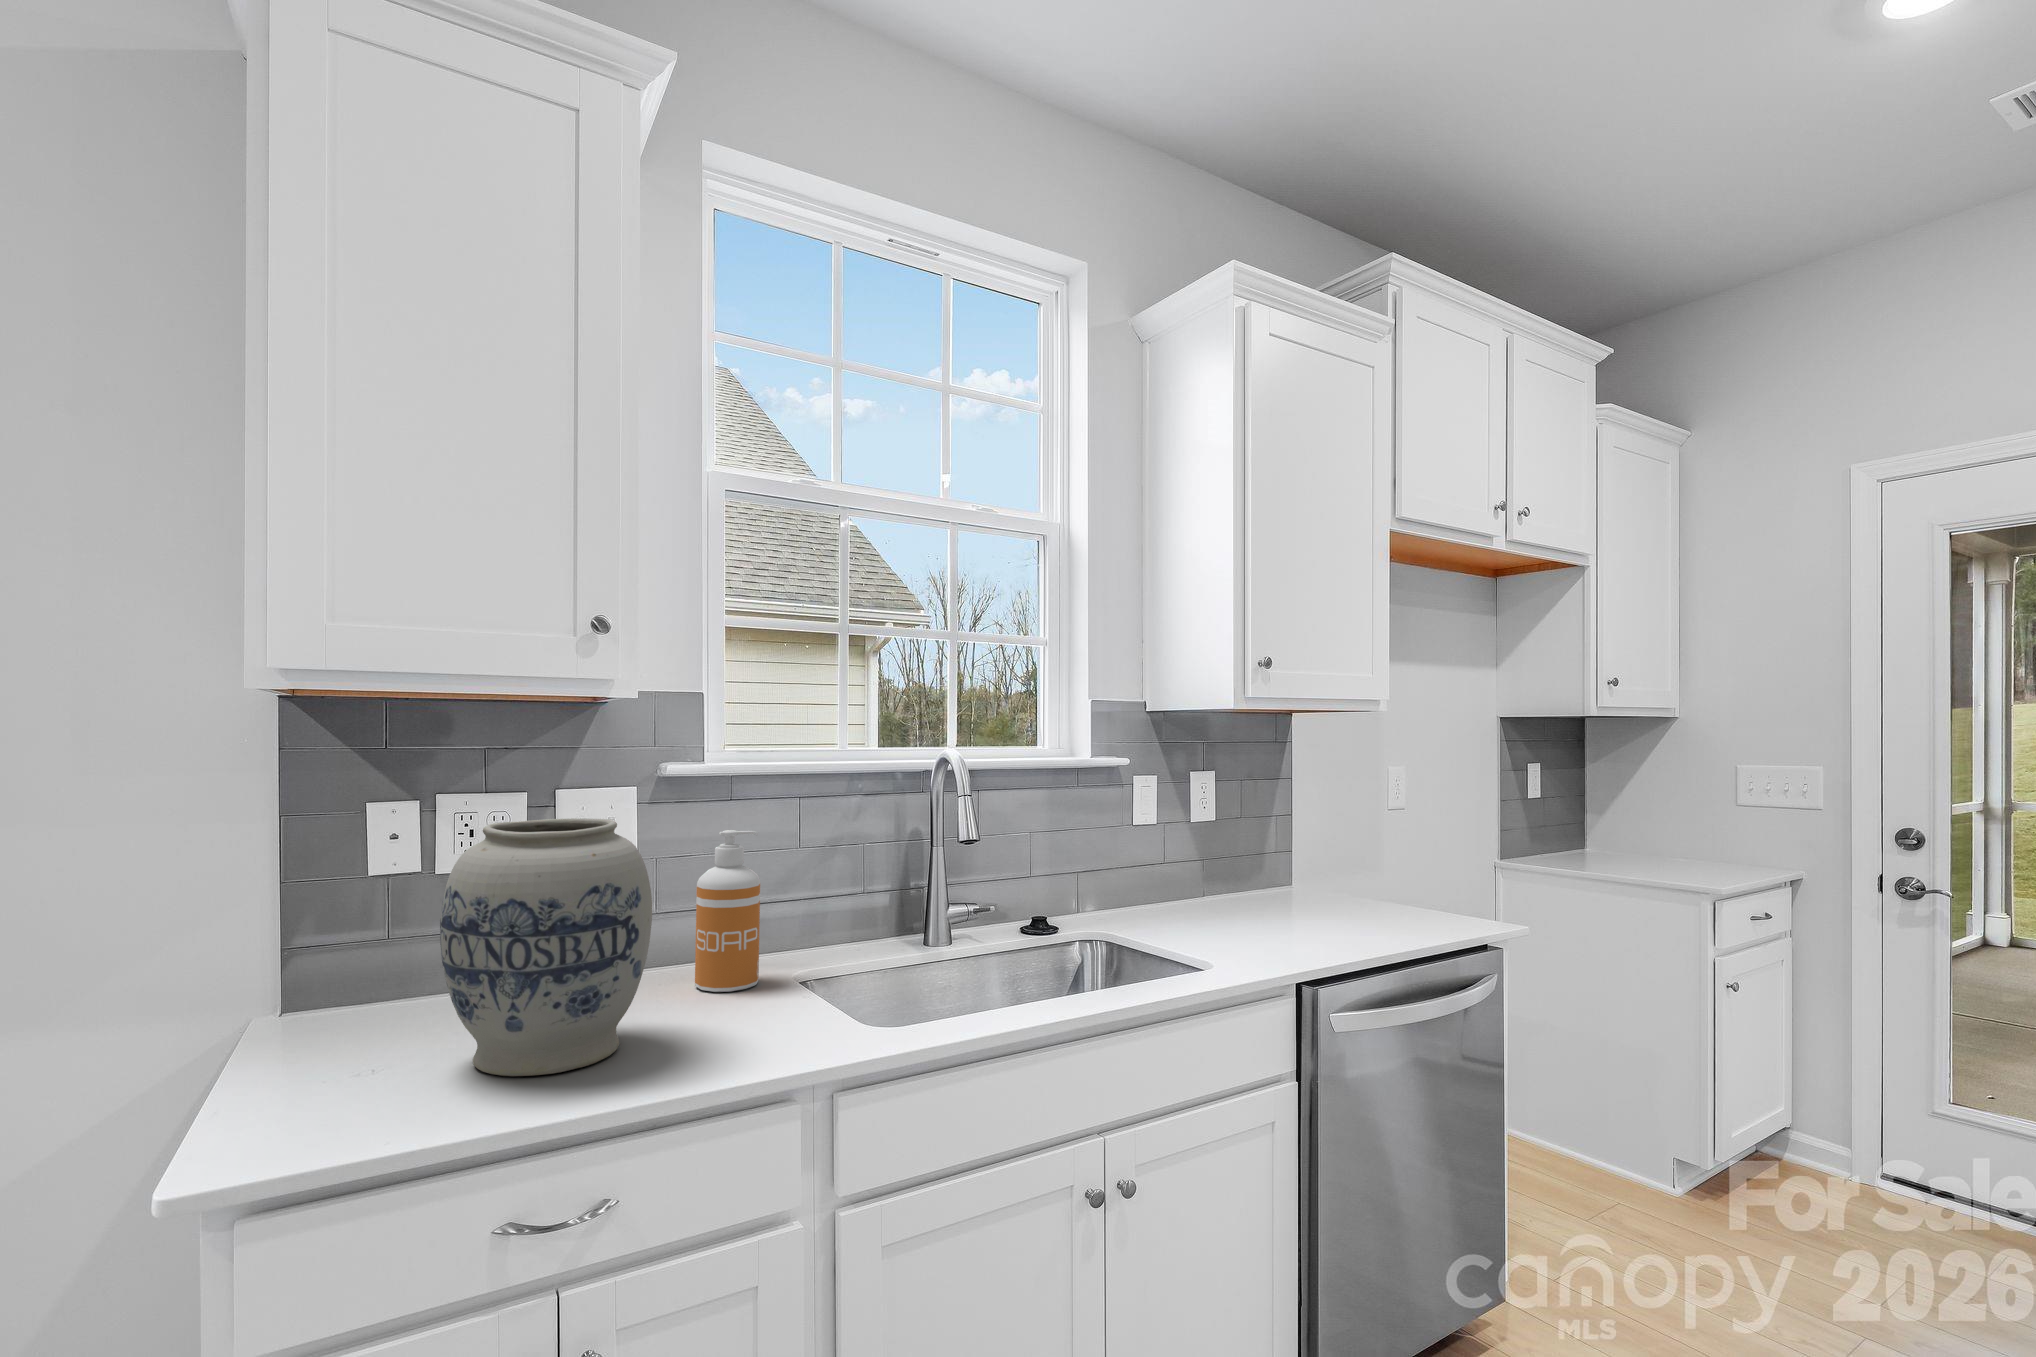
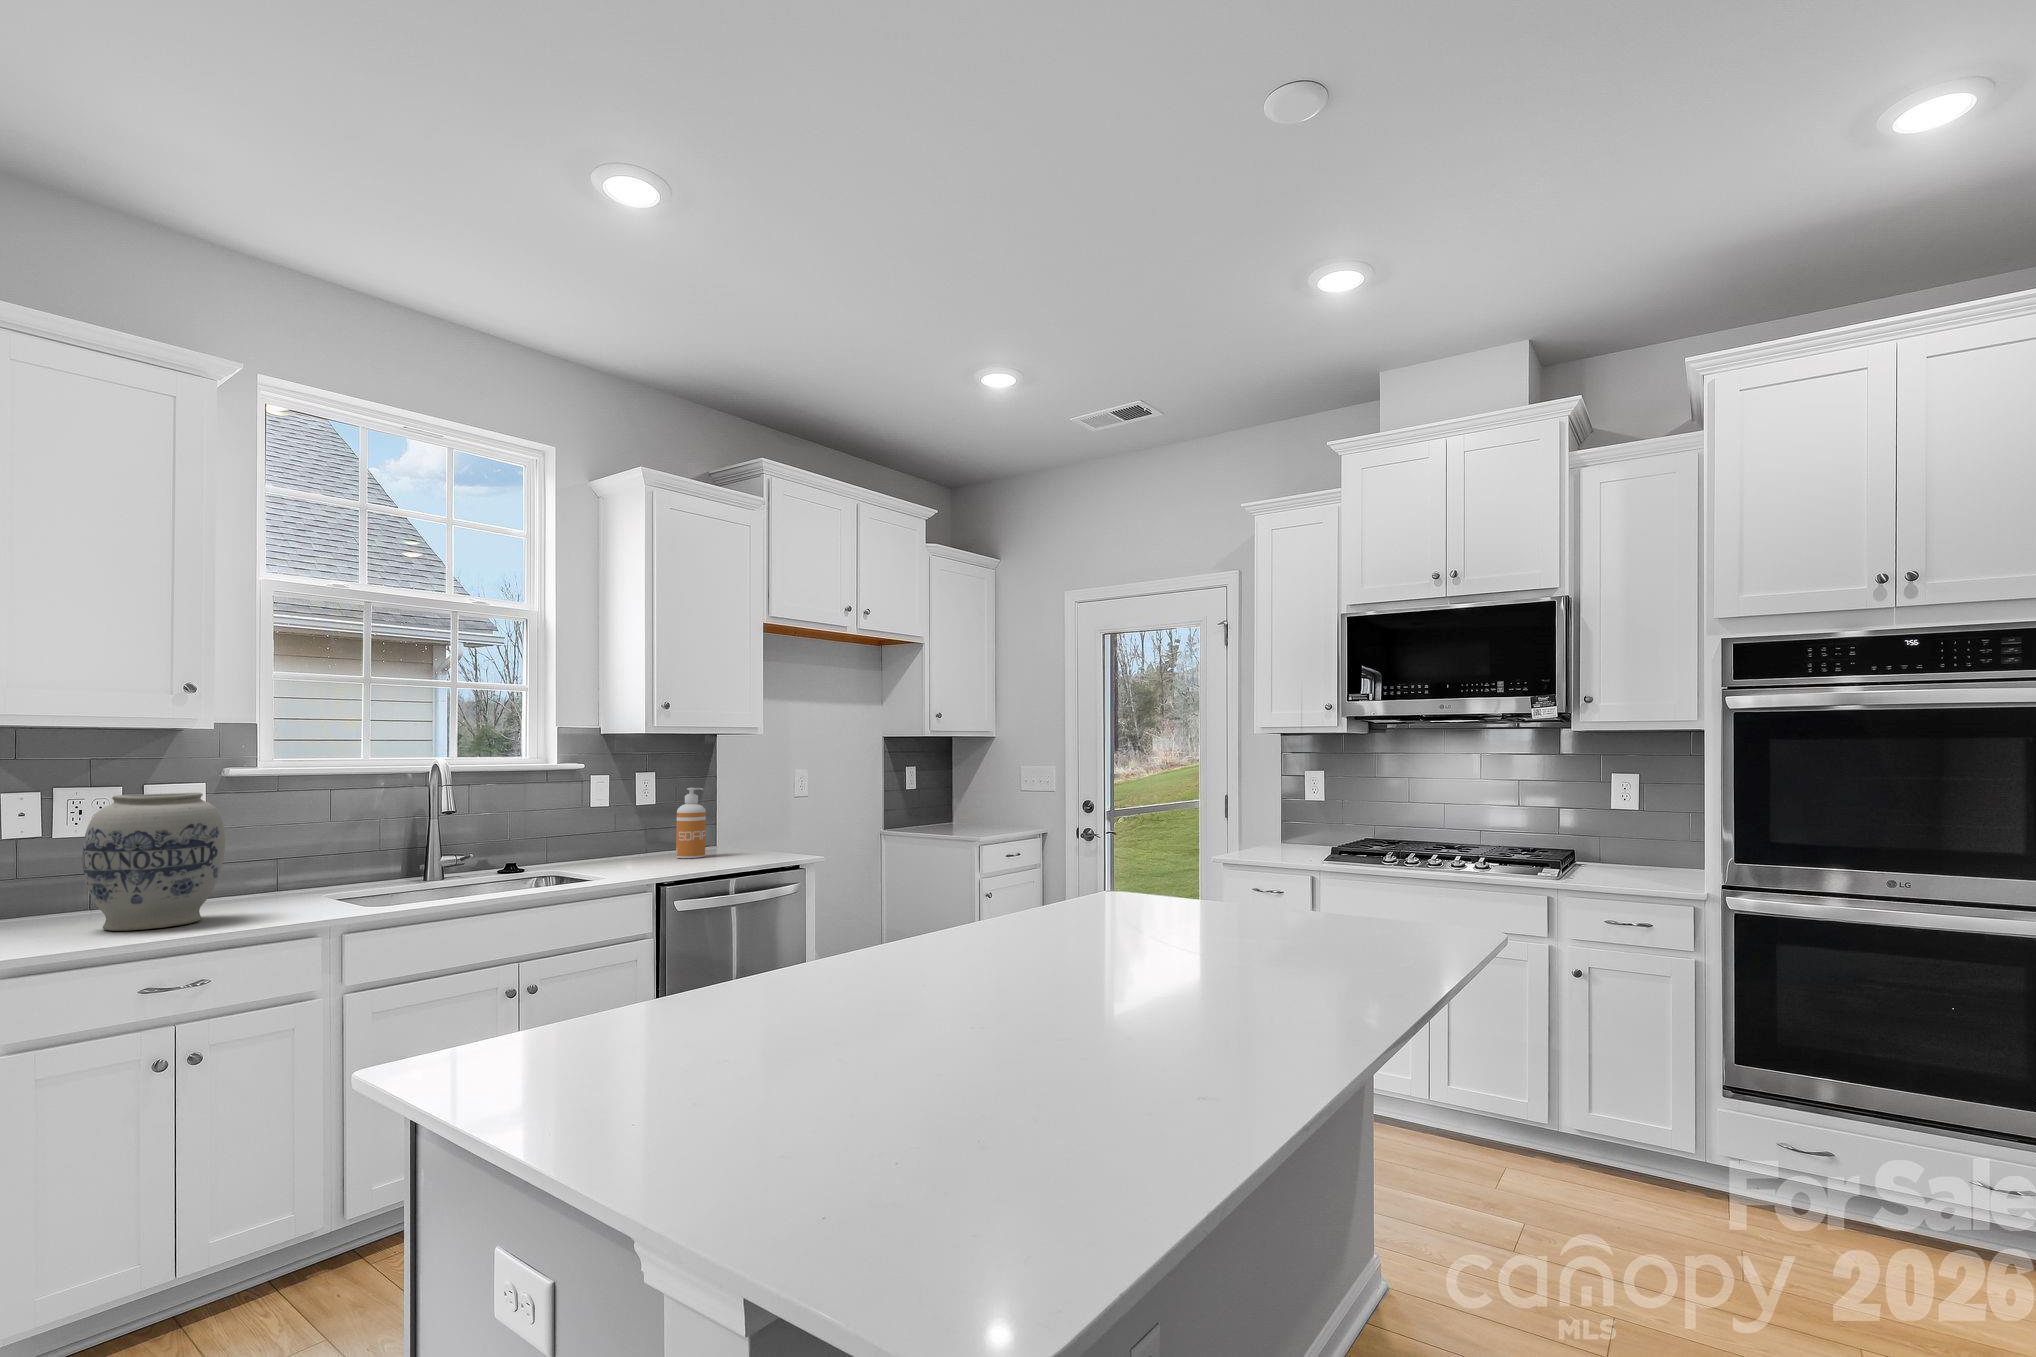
soap dispenser: present [695,830,760,992] -> present [676,788,706,858]

